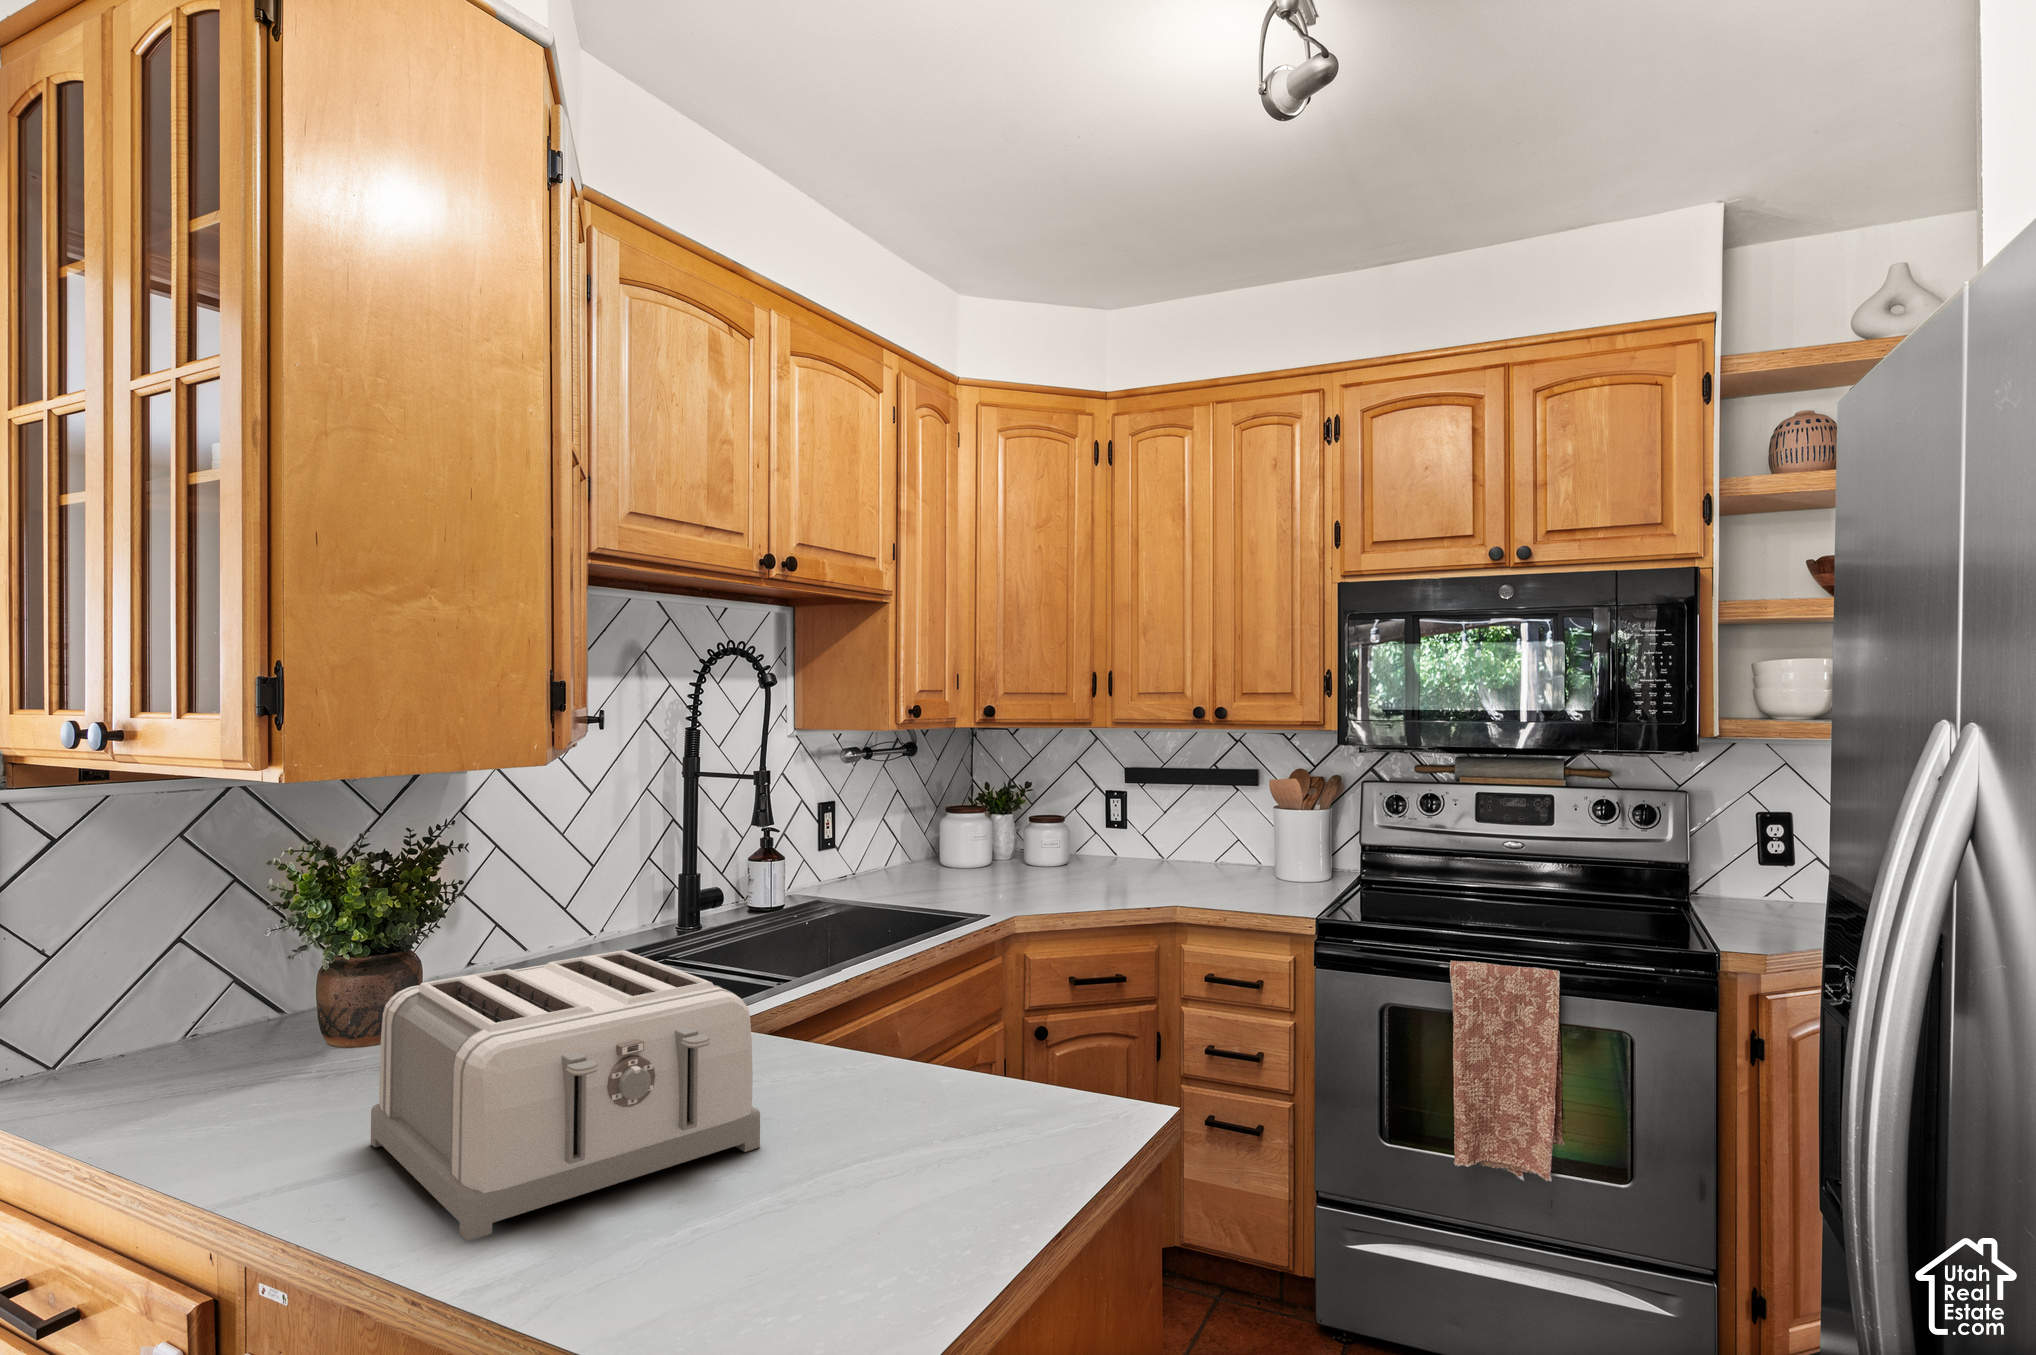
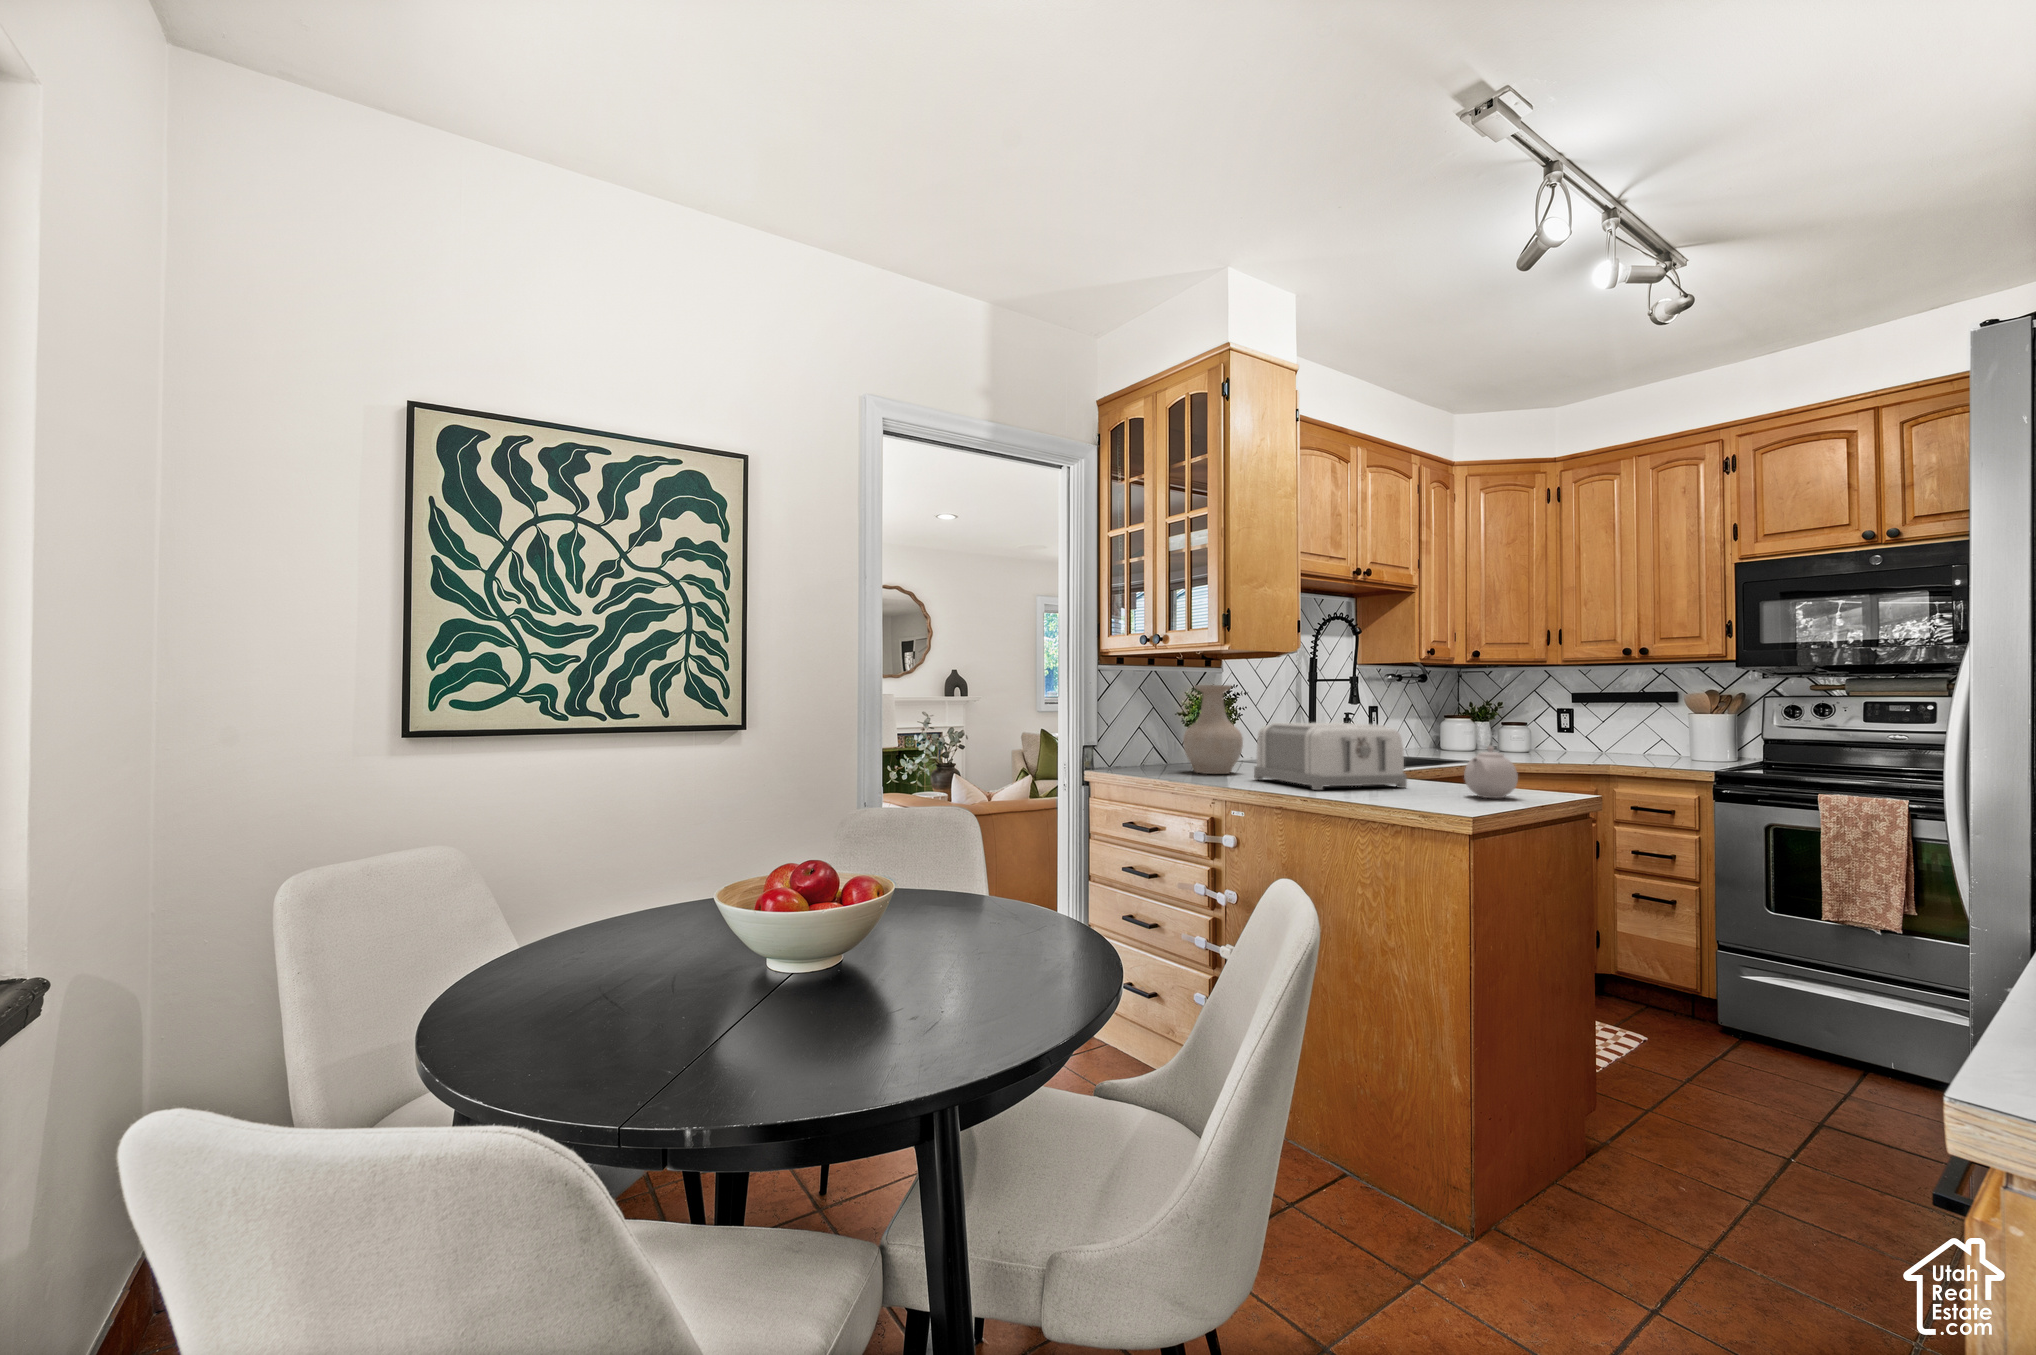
vase: none [215,846,403,1106] -> present [1183,685,1243,774]
teapot: none [874,1066,1000,1220] -> present [1464,746,1518,798]

